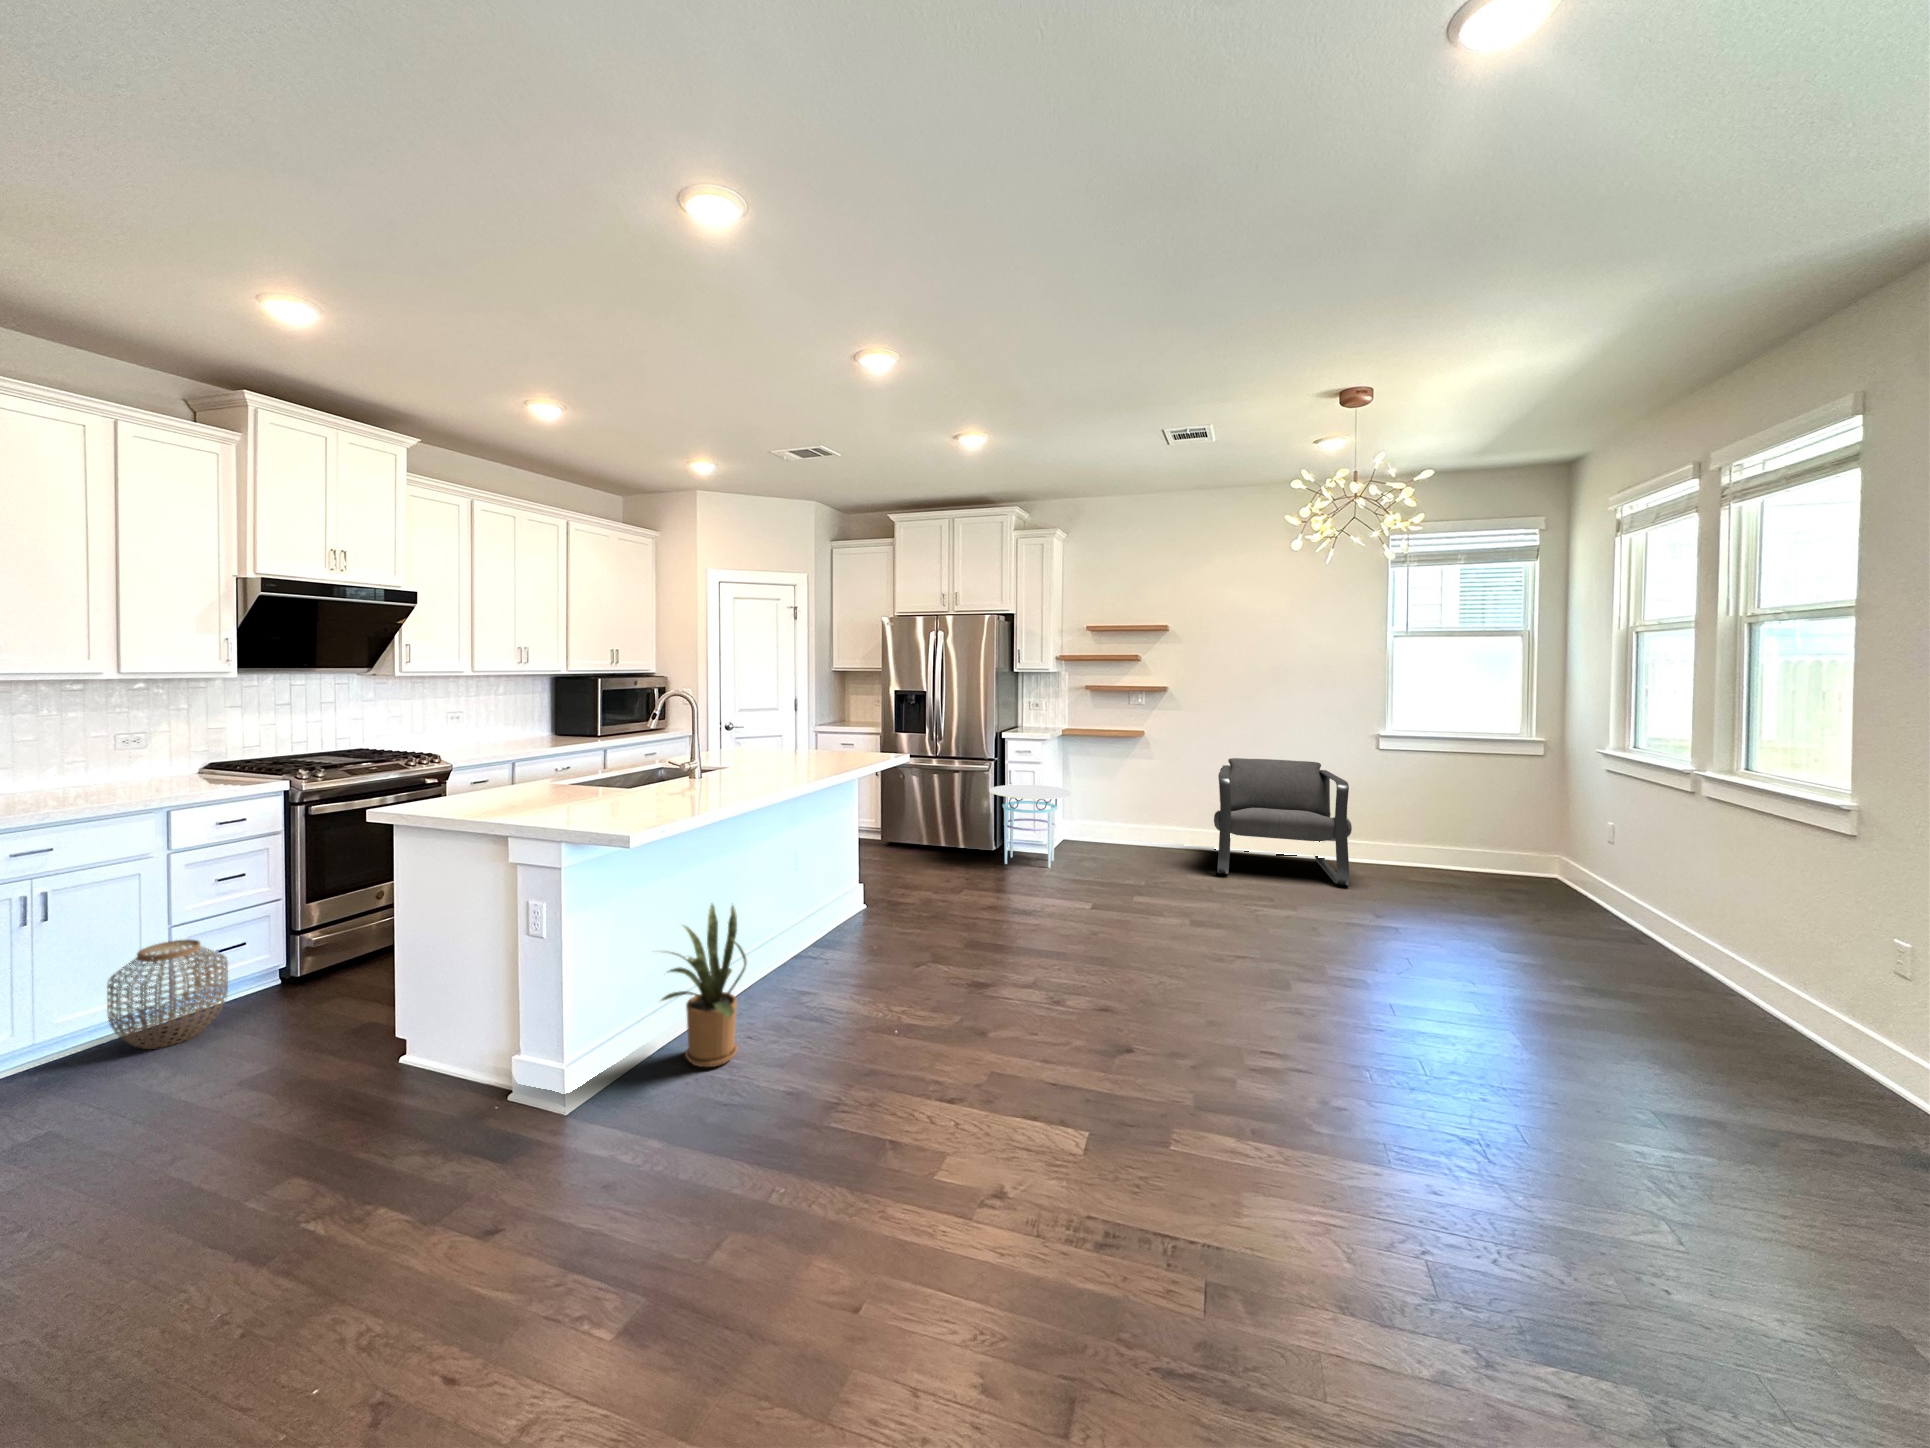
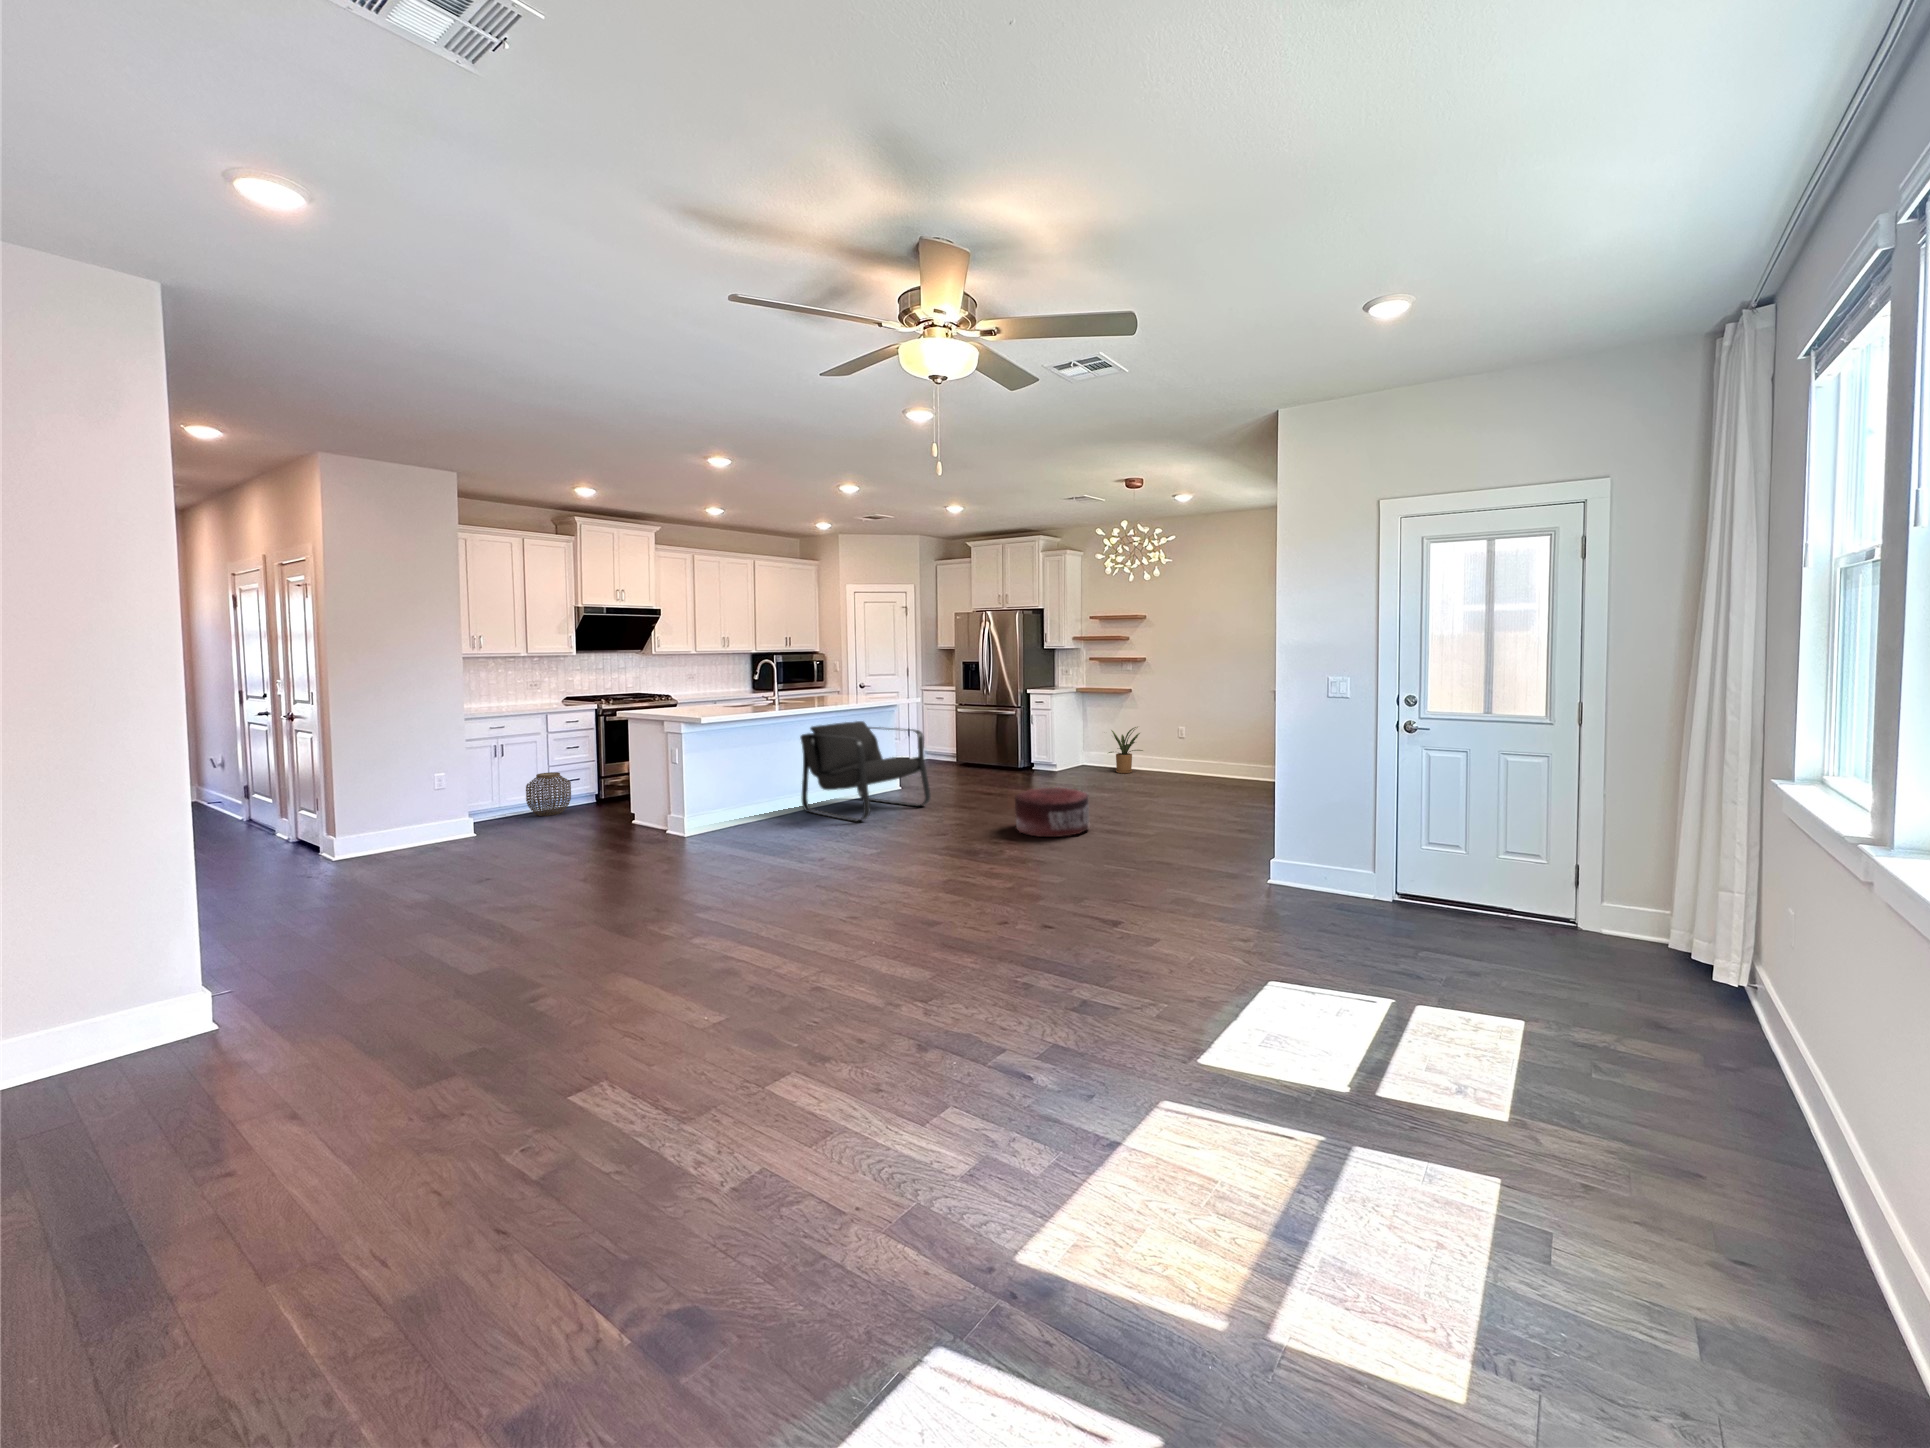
armchair: present [1214,758,1352,885] -> present [800,721,931,822]
side table: present [989,785,1072,868] -> none [1009,725,1064,778]
house plant: present [662,904,747,1067] -> present [1109,727,1143,773]
pouf: none [1219,925,1376,1046] -> present [1015,788,1090,837]

